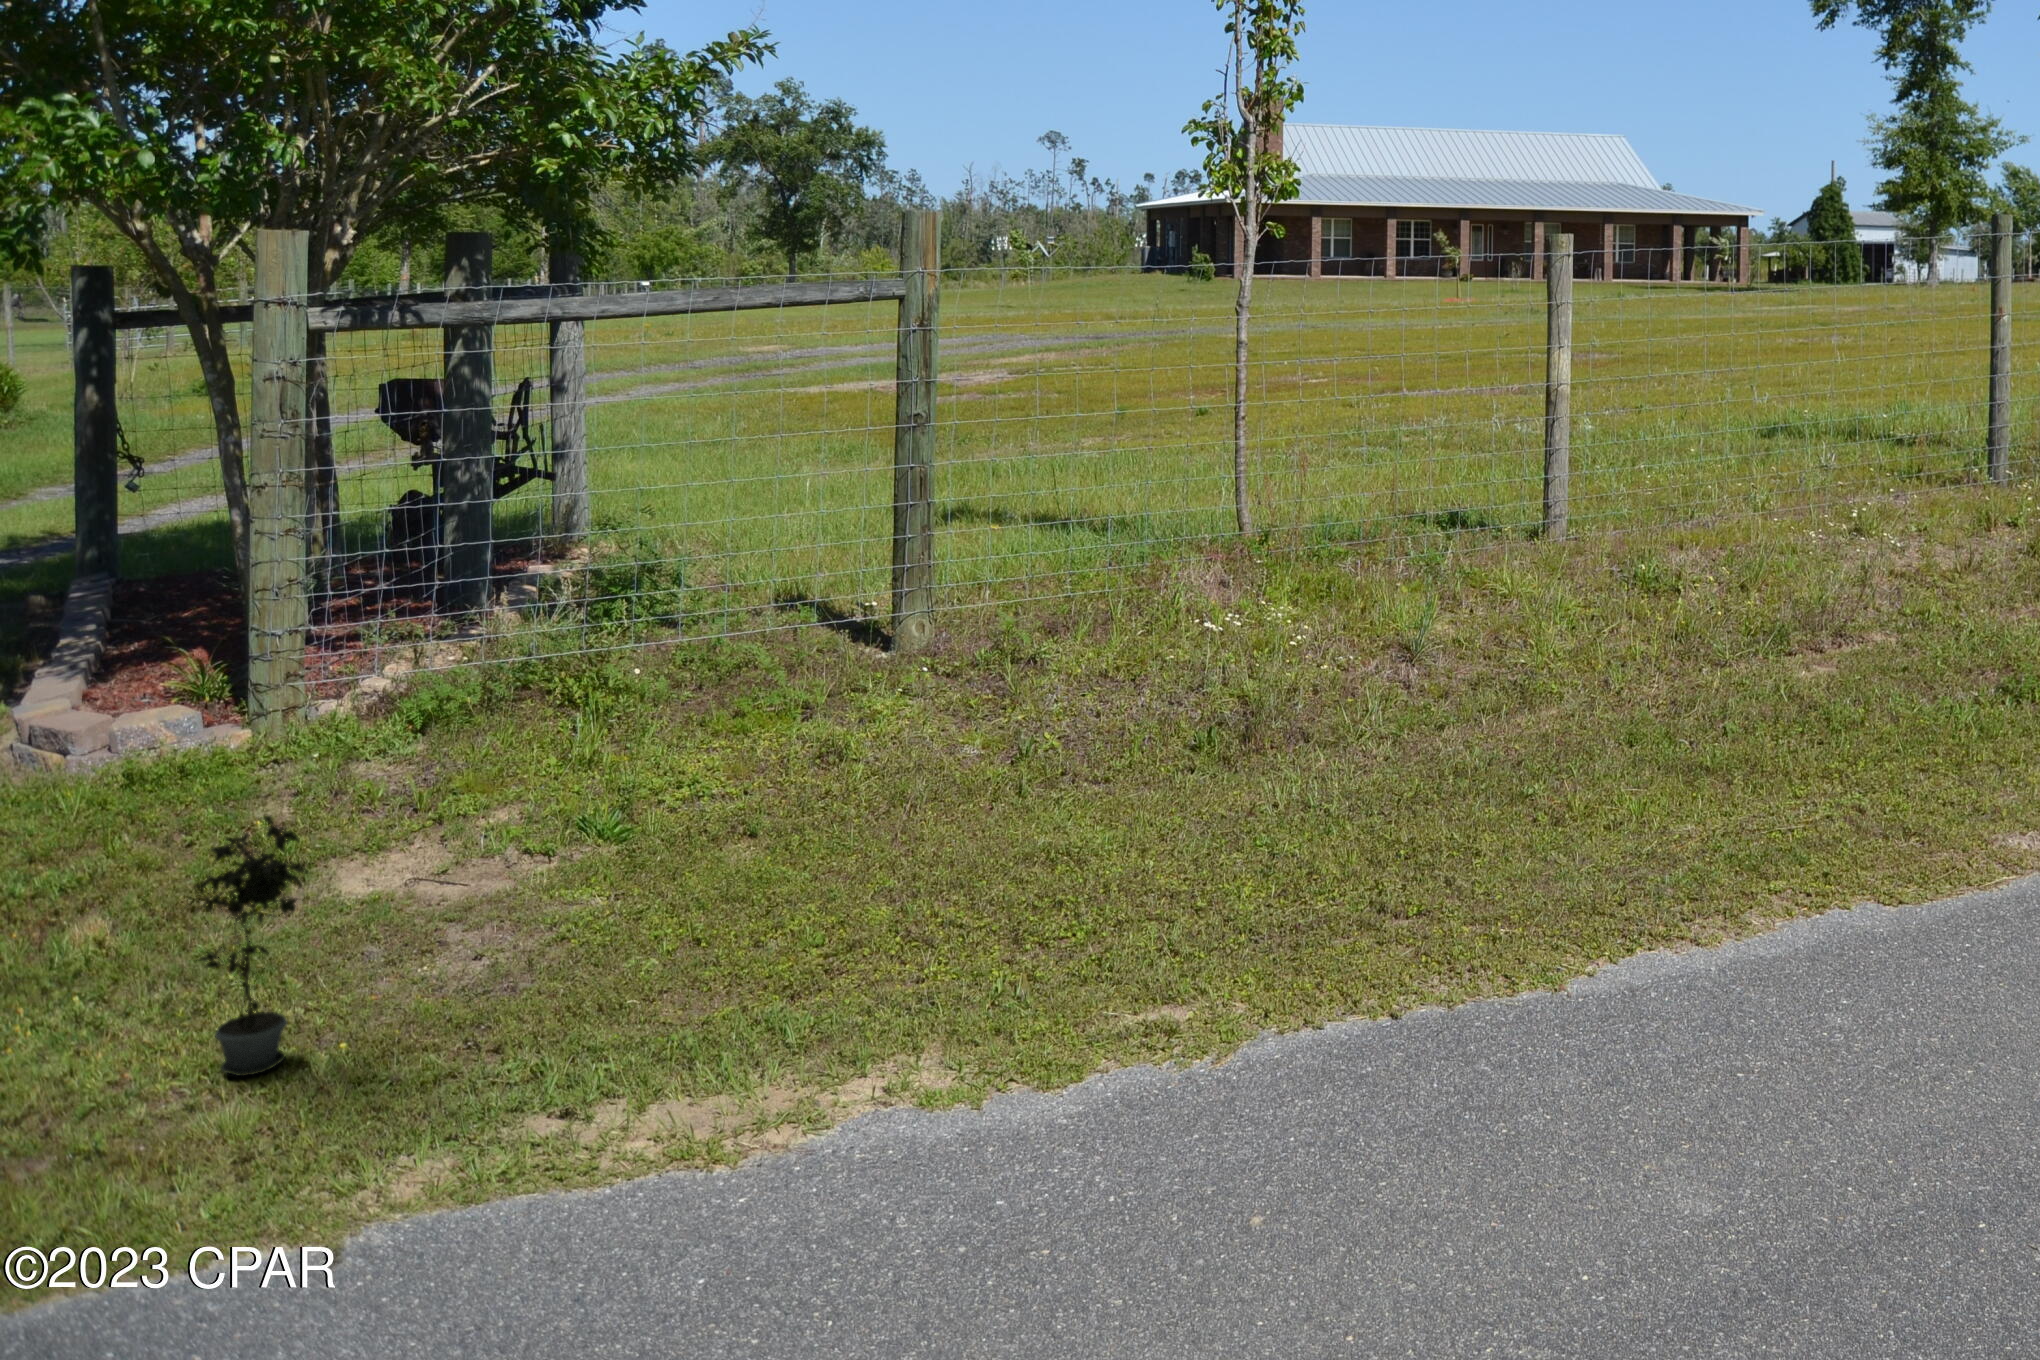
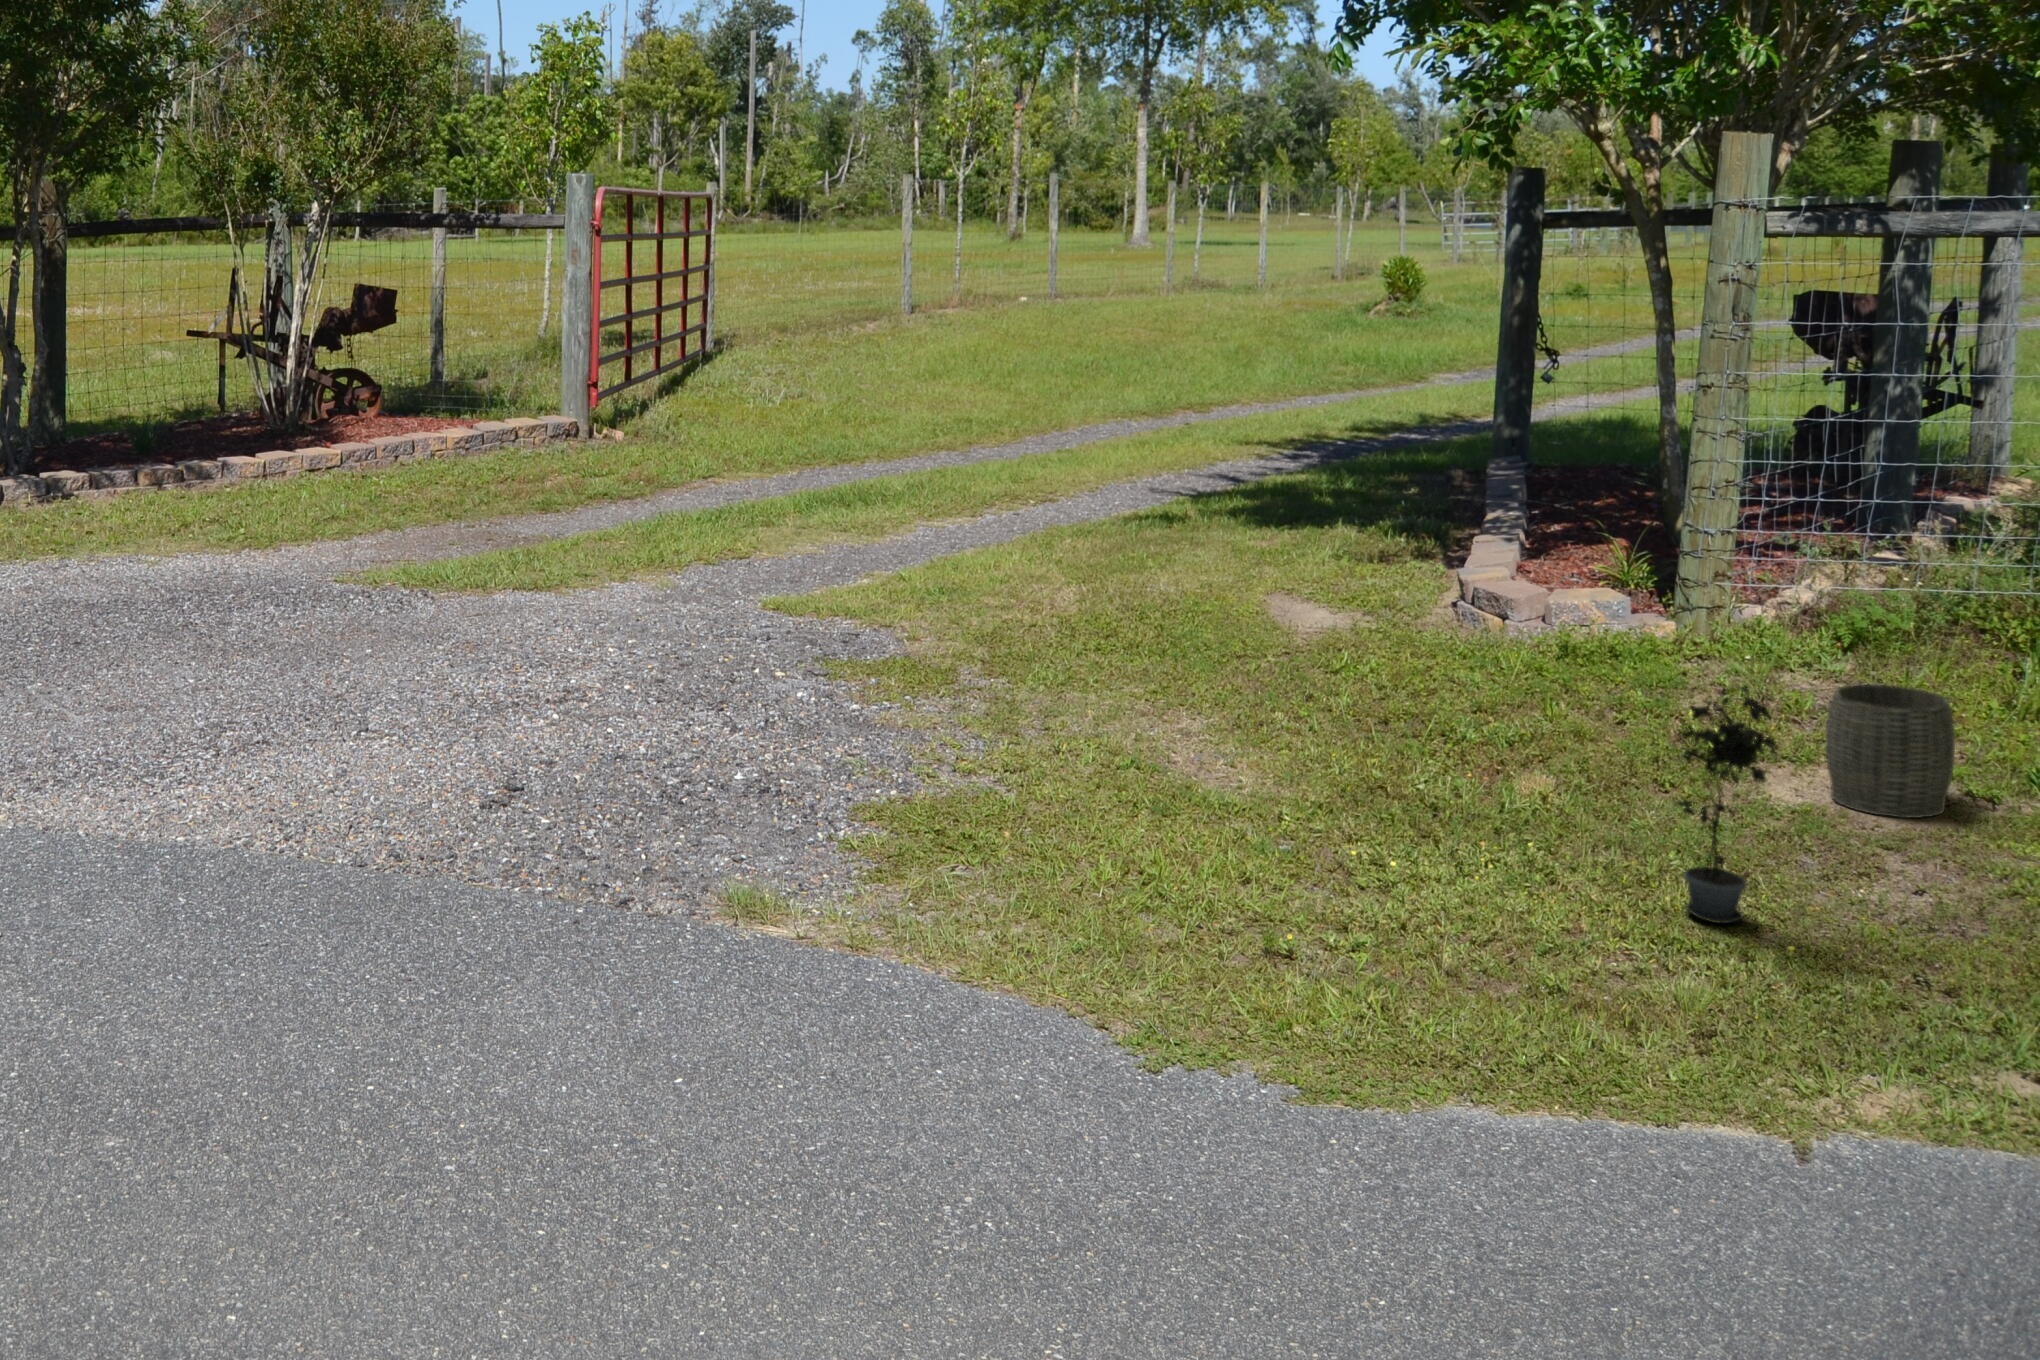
woven basket: none [389,759,509,891] -> present [1825,684,1955,818]

